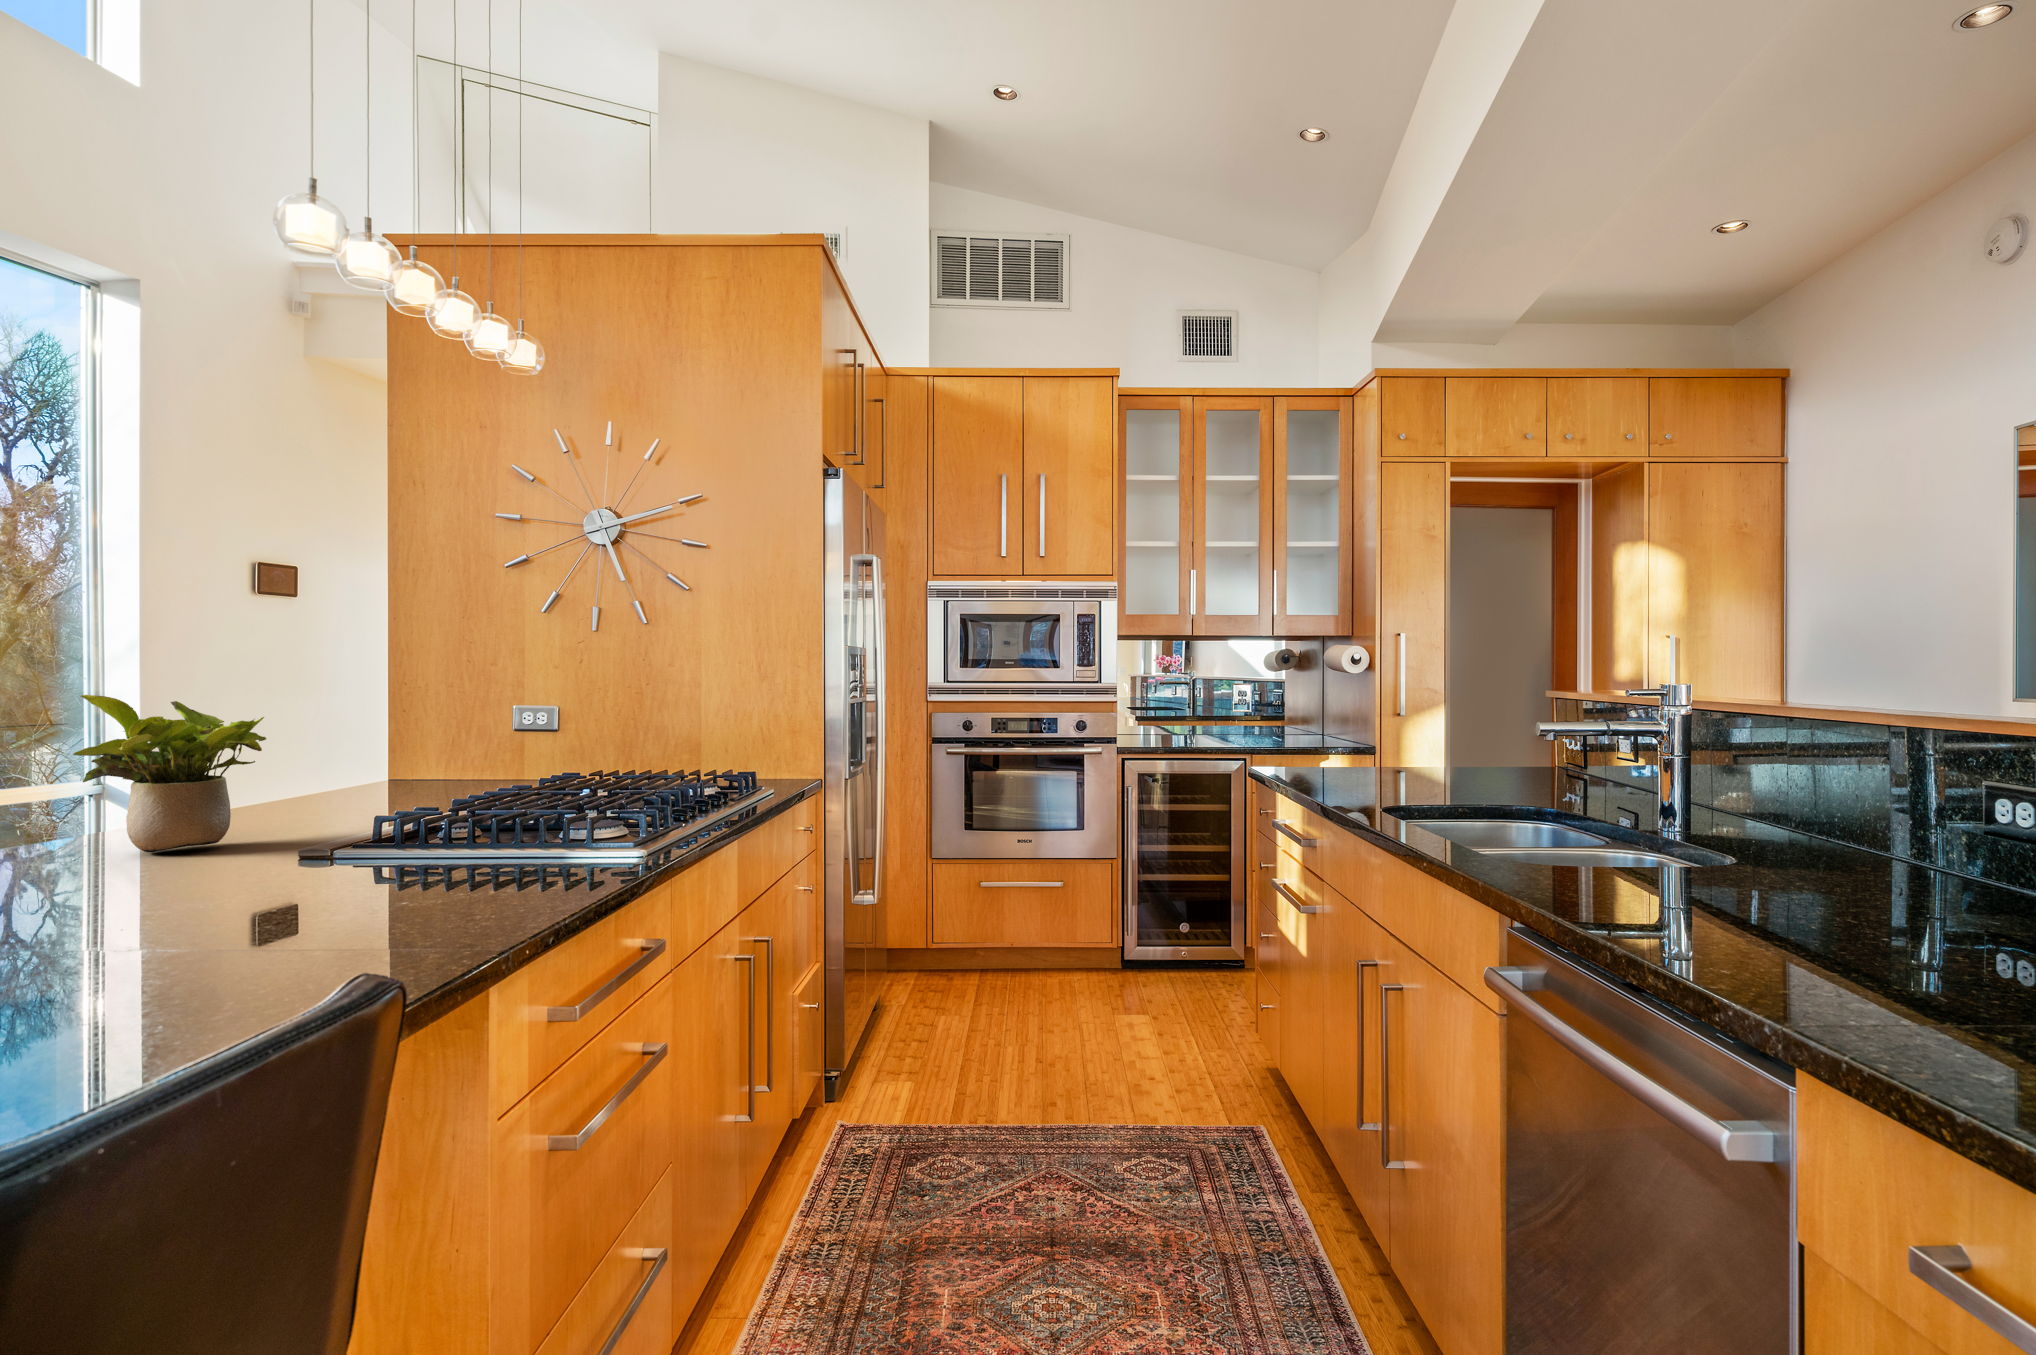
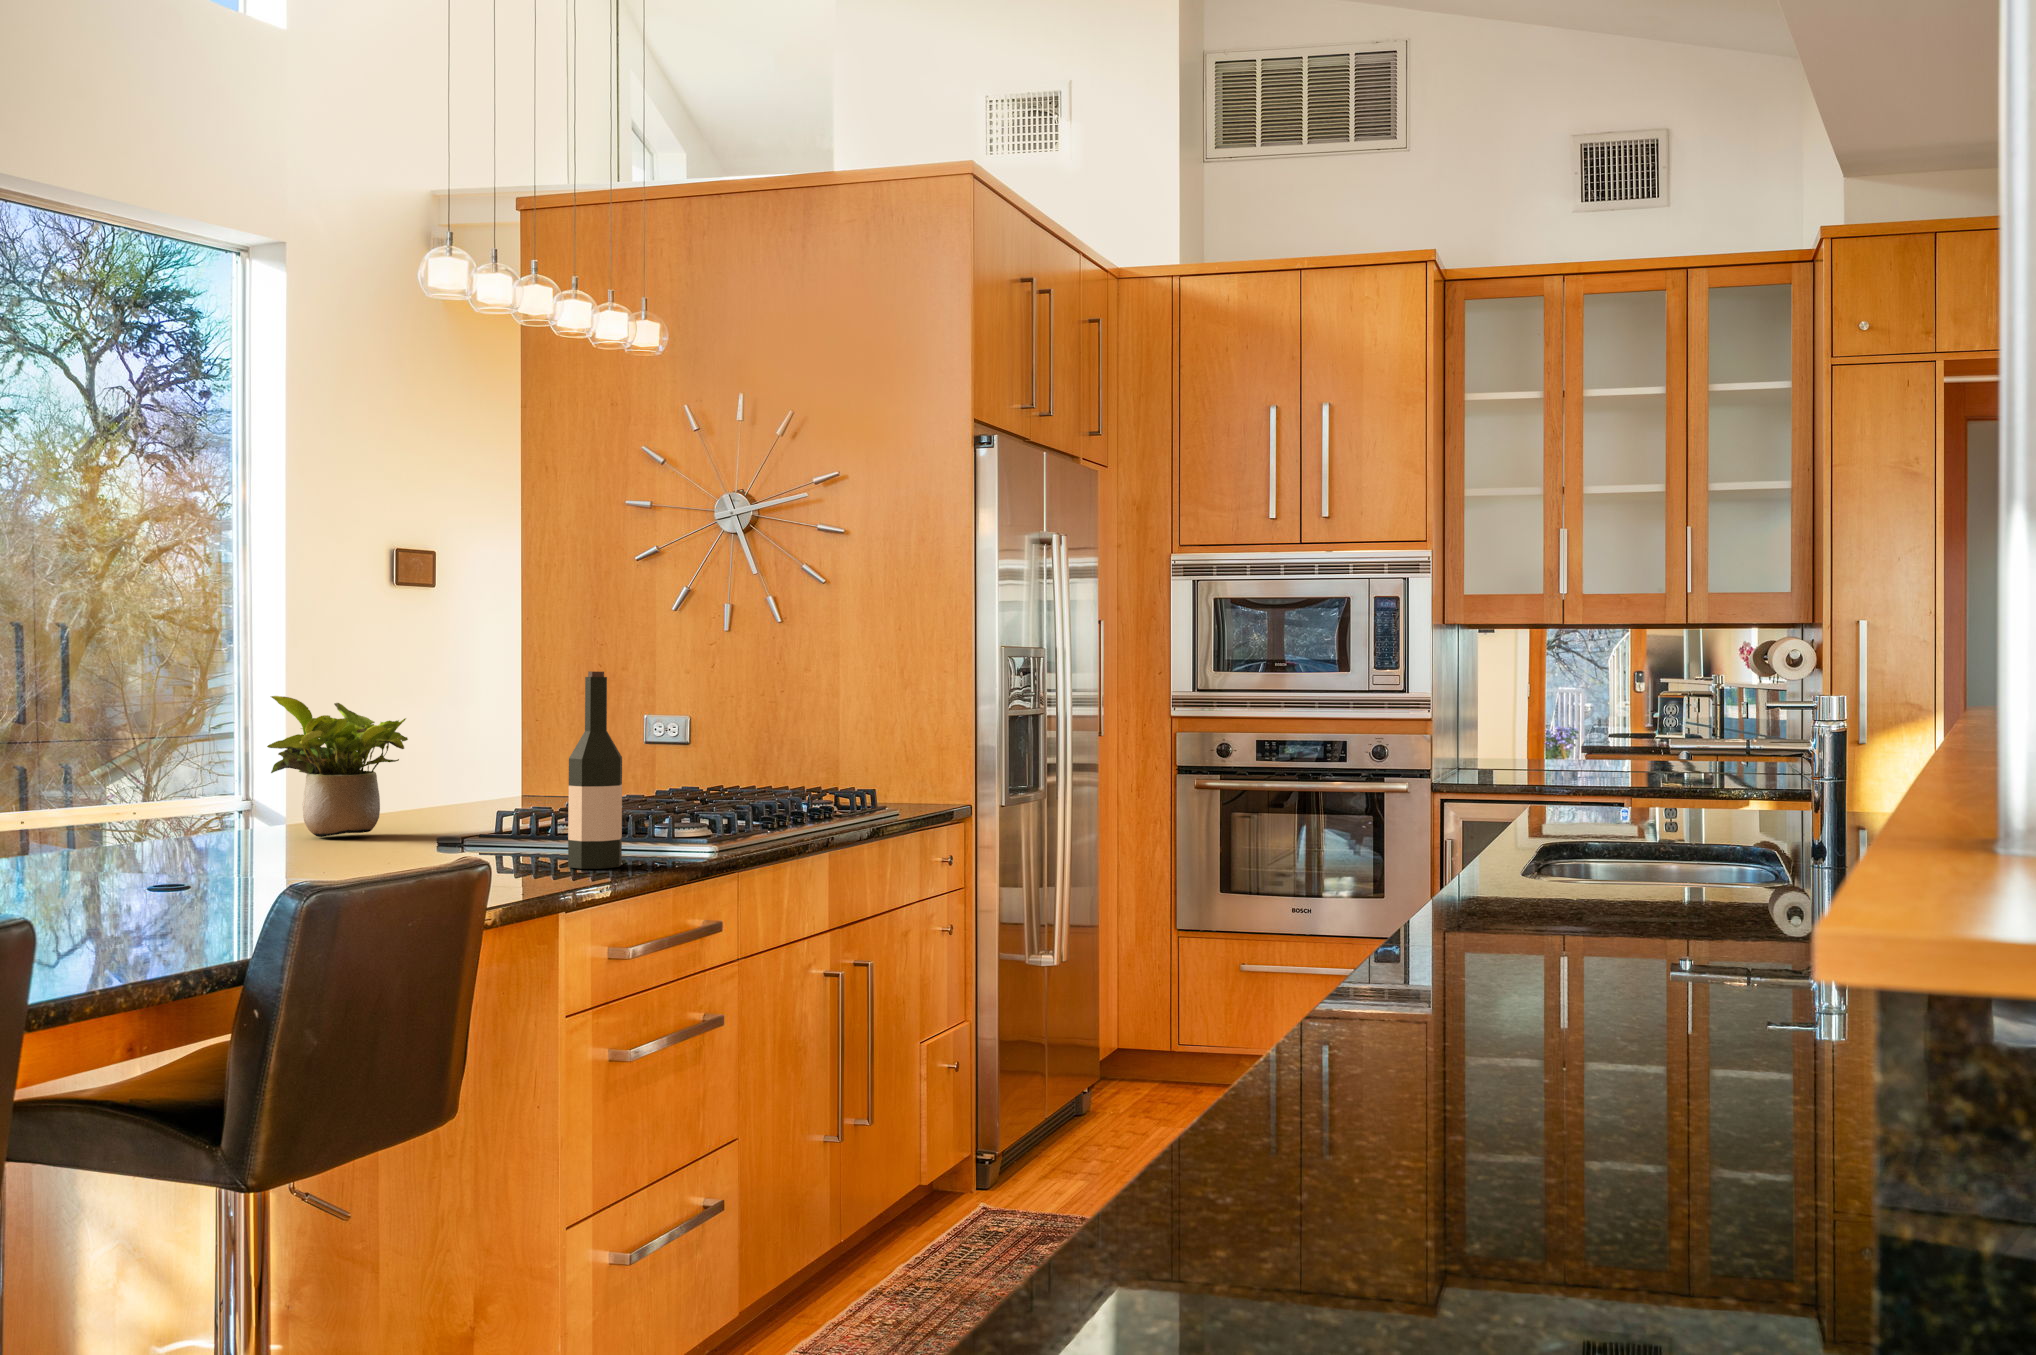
wine bottle: none [481,667,545,891] -> present [568,671,622,869]

